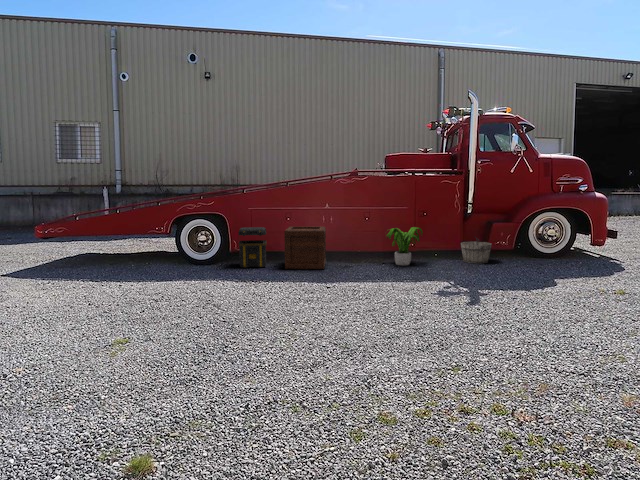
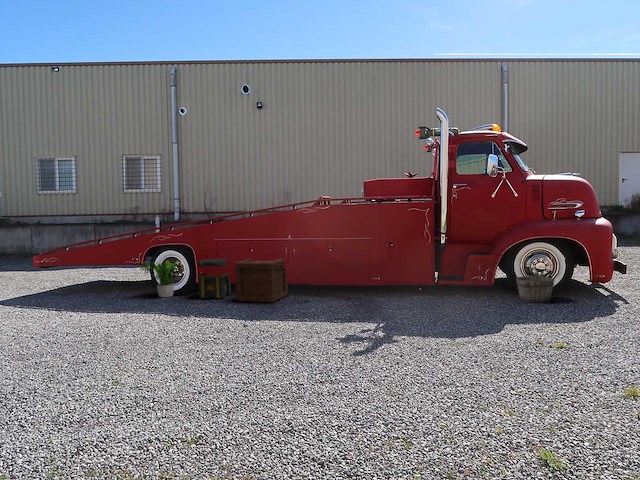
potted plant: present [387,227,423,265] -> present [141,260,182,297]
wooden bucket: present [461,236,492,264] -> present [516,270,554,302]

